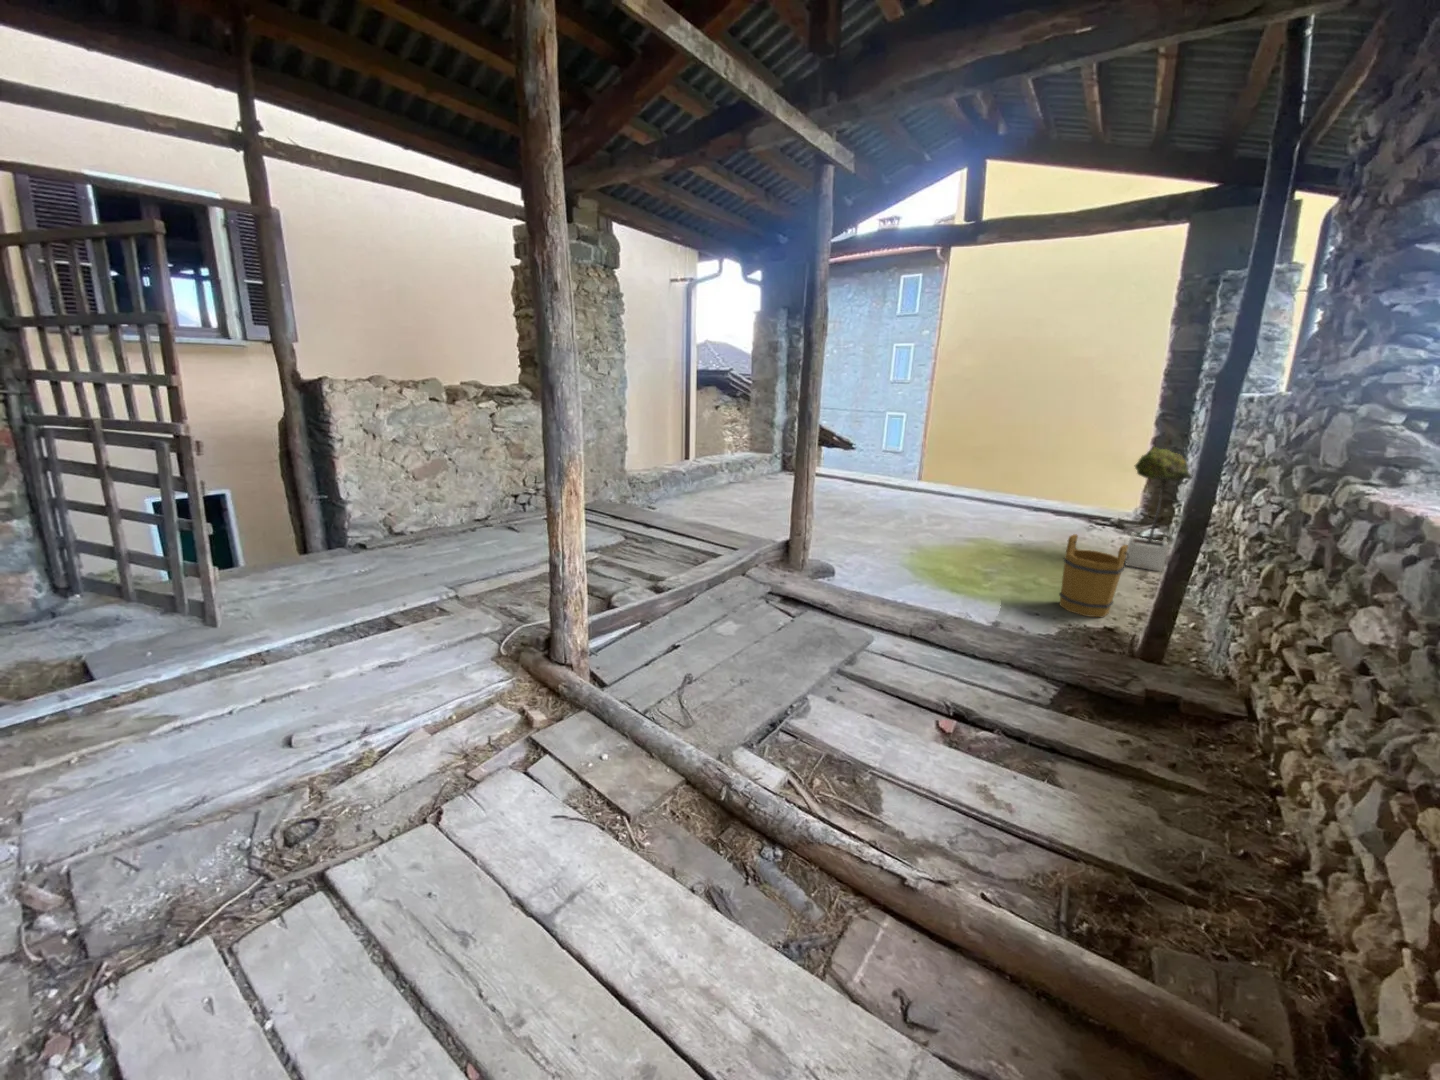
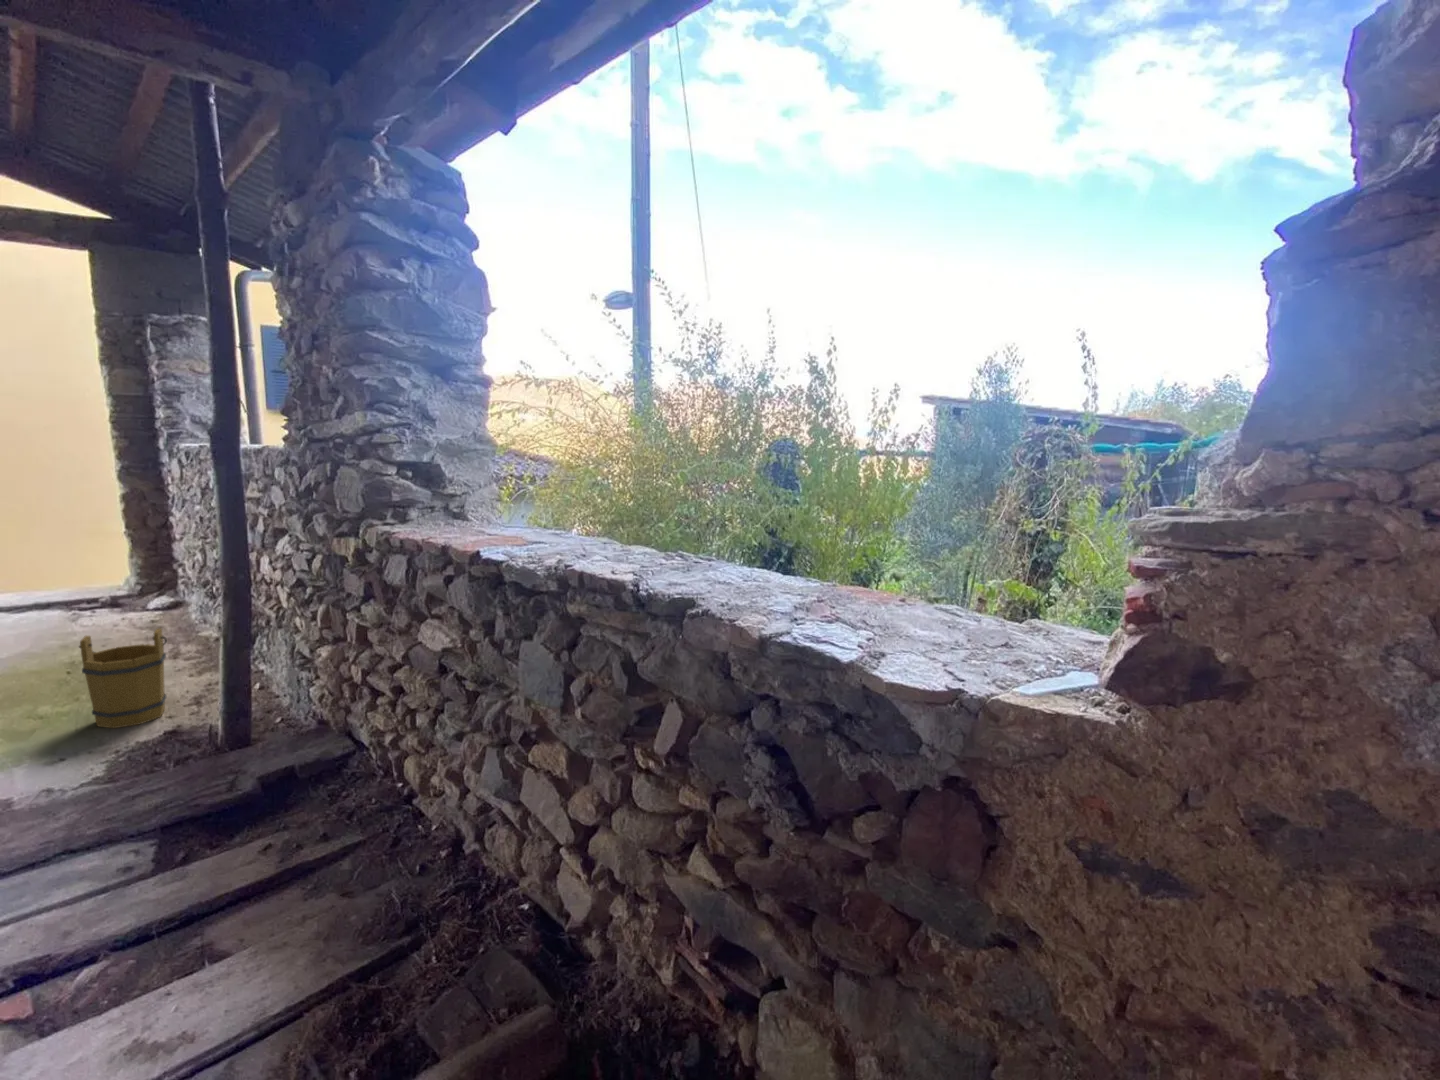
potted tree: present [1126,447,1190,572] -> none [119,510,196,648]

